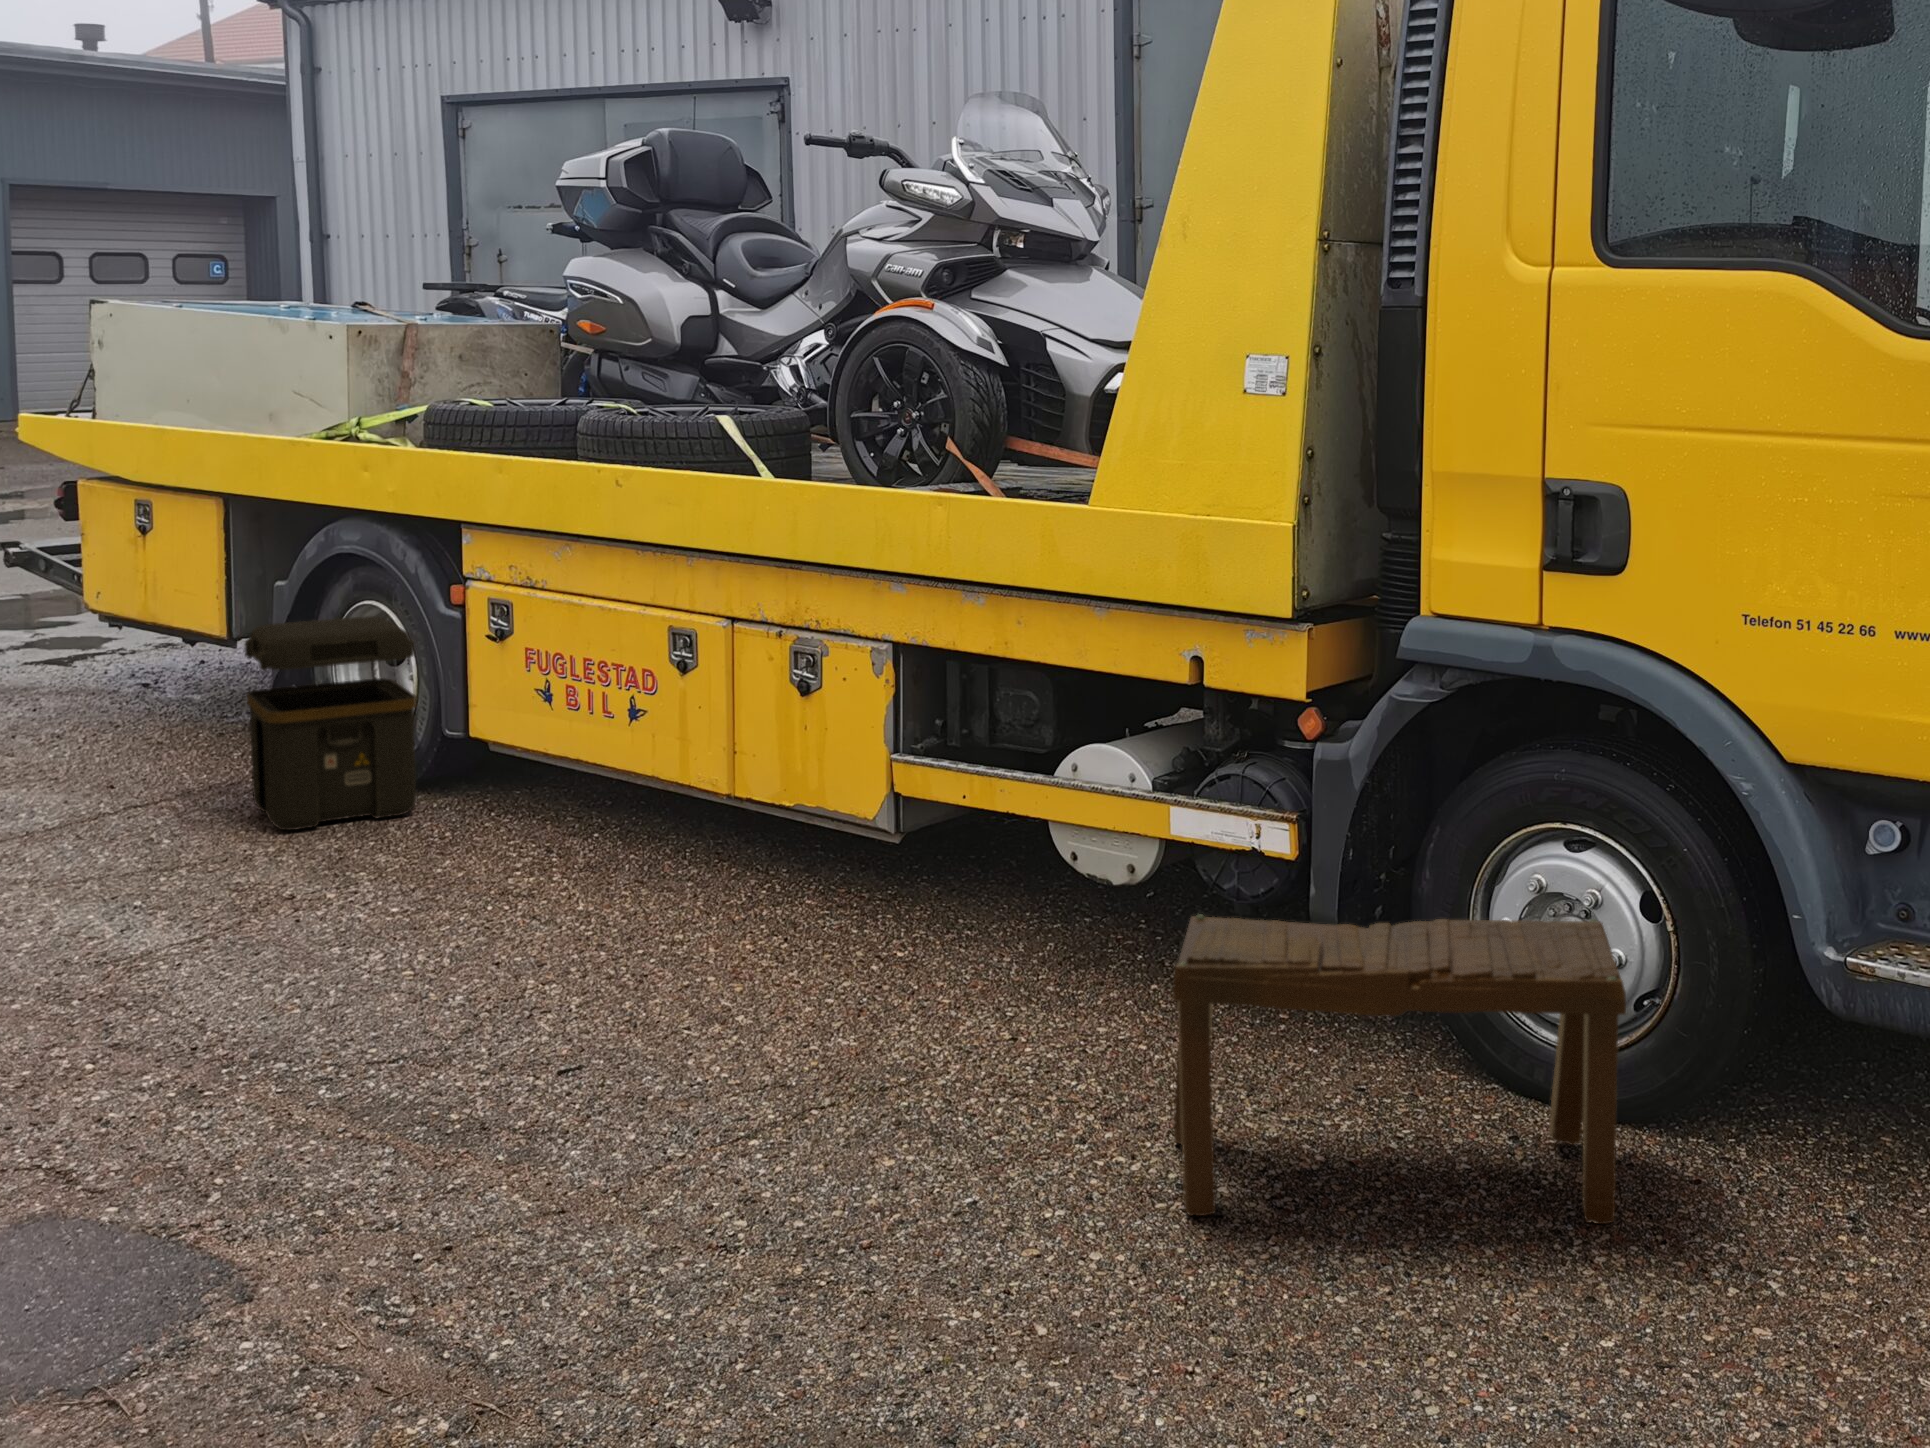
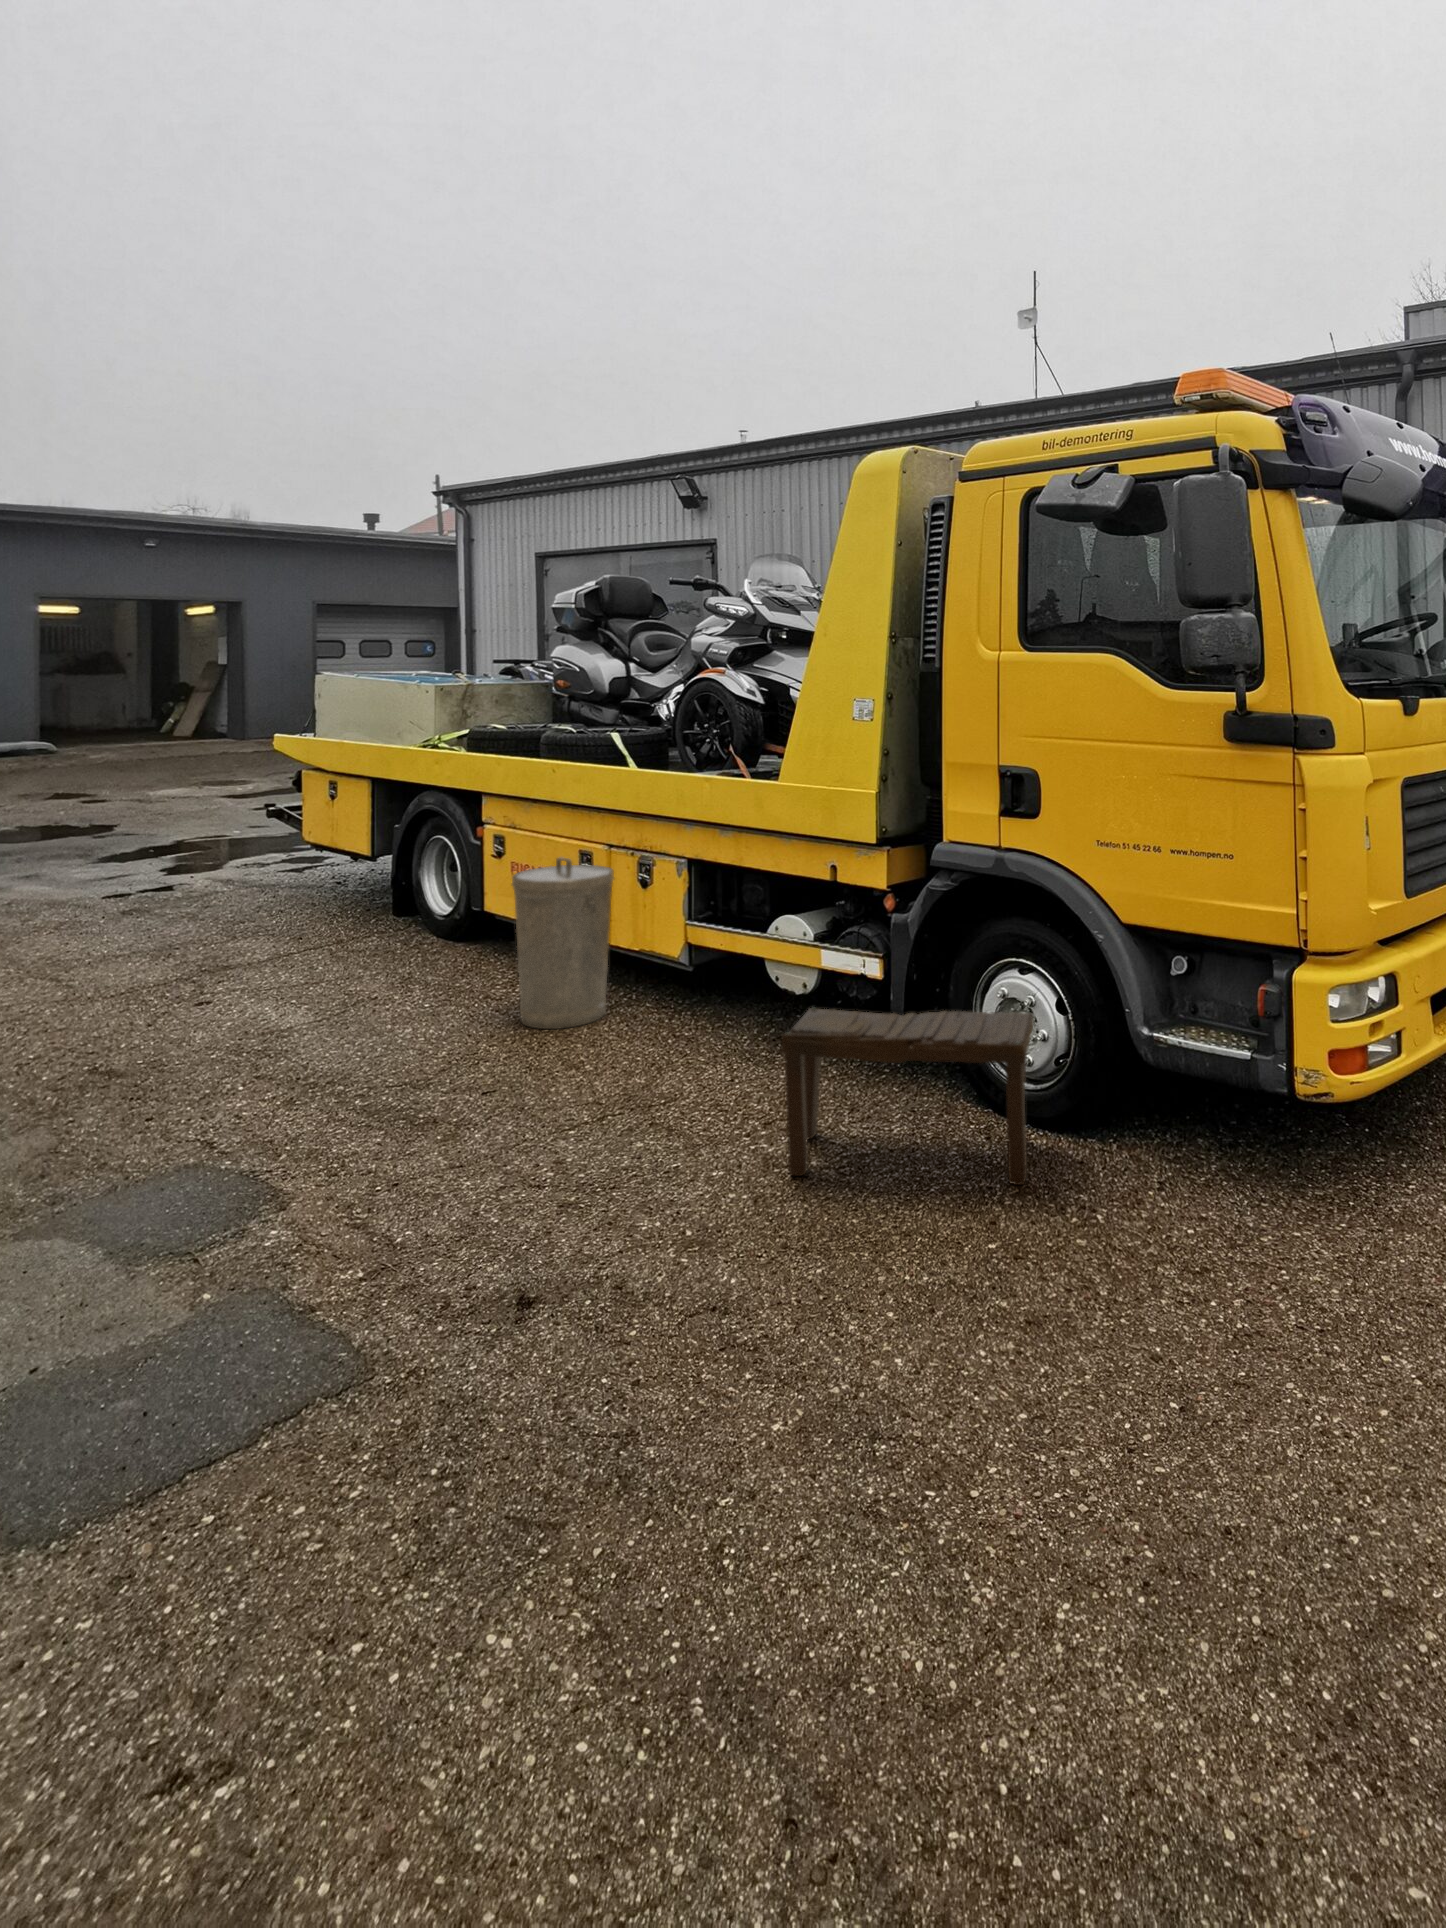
toolbox: present [245,616,416,830] -> none [368,844,457,963]
trash can: none [559,641,748,950] -> present [512,857,614,1029]

